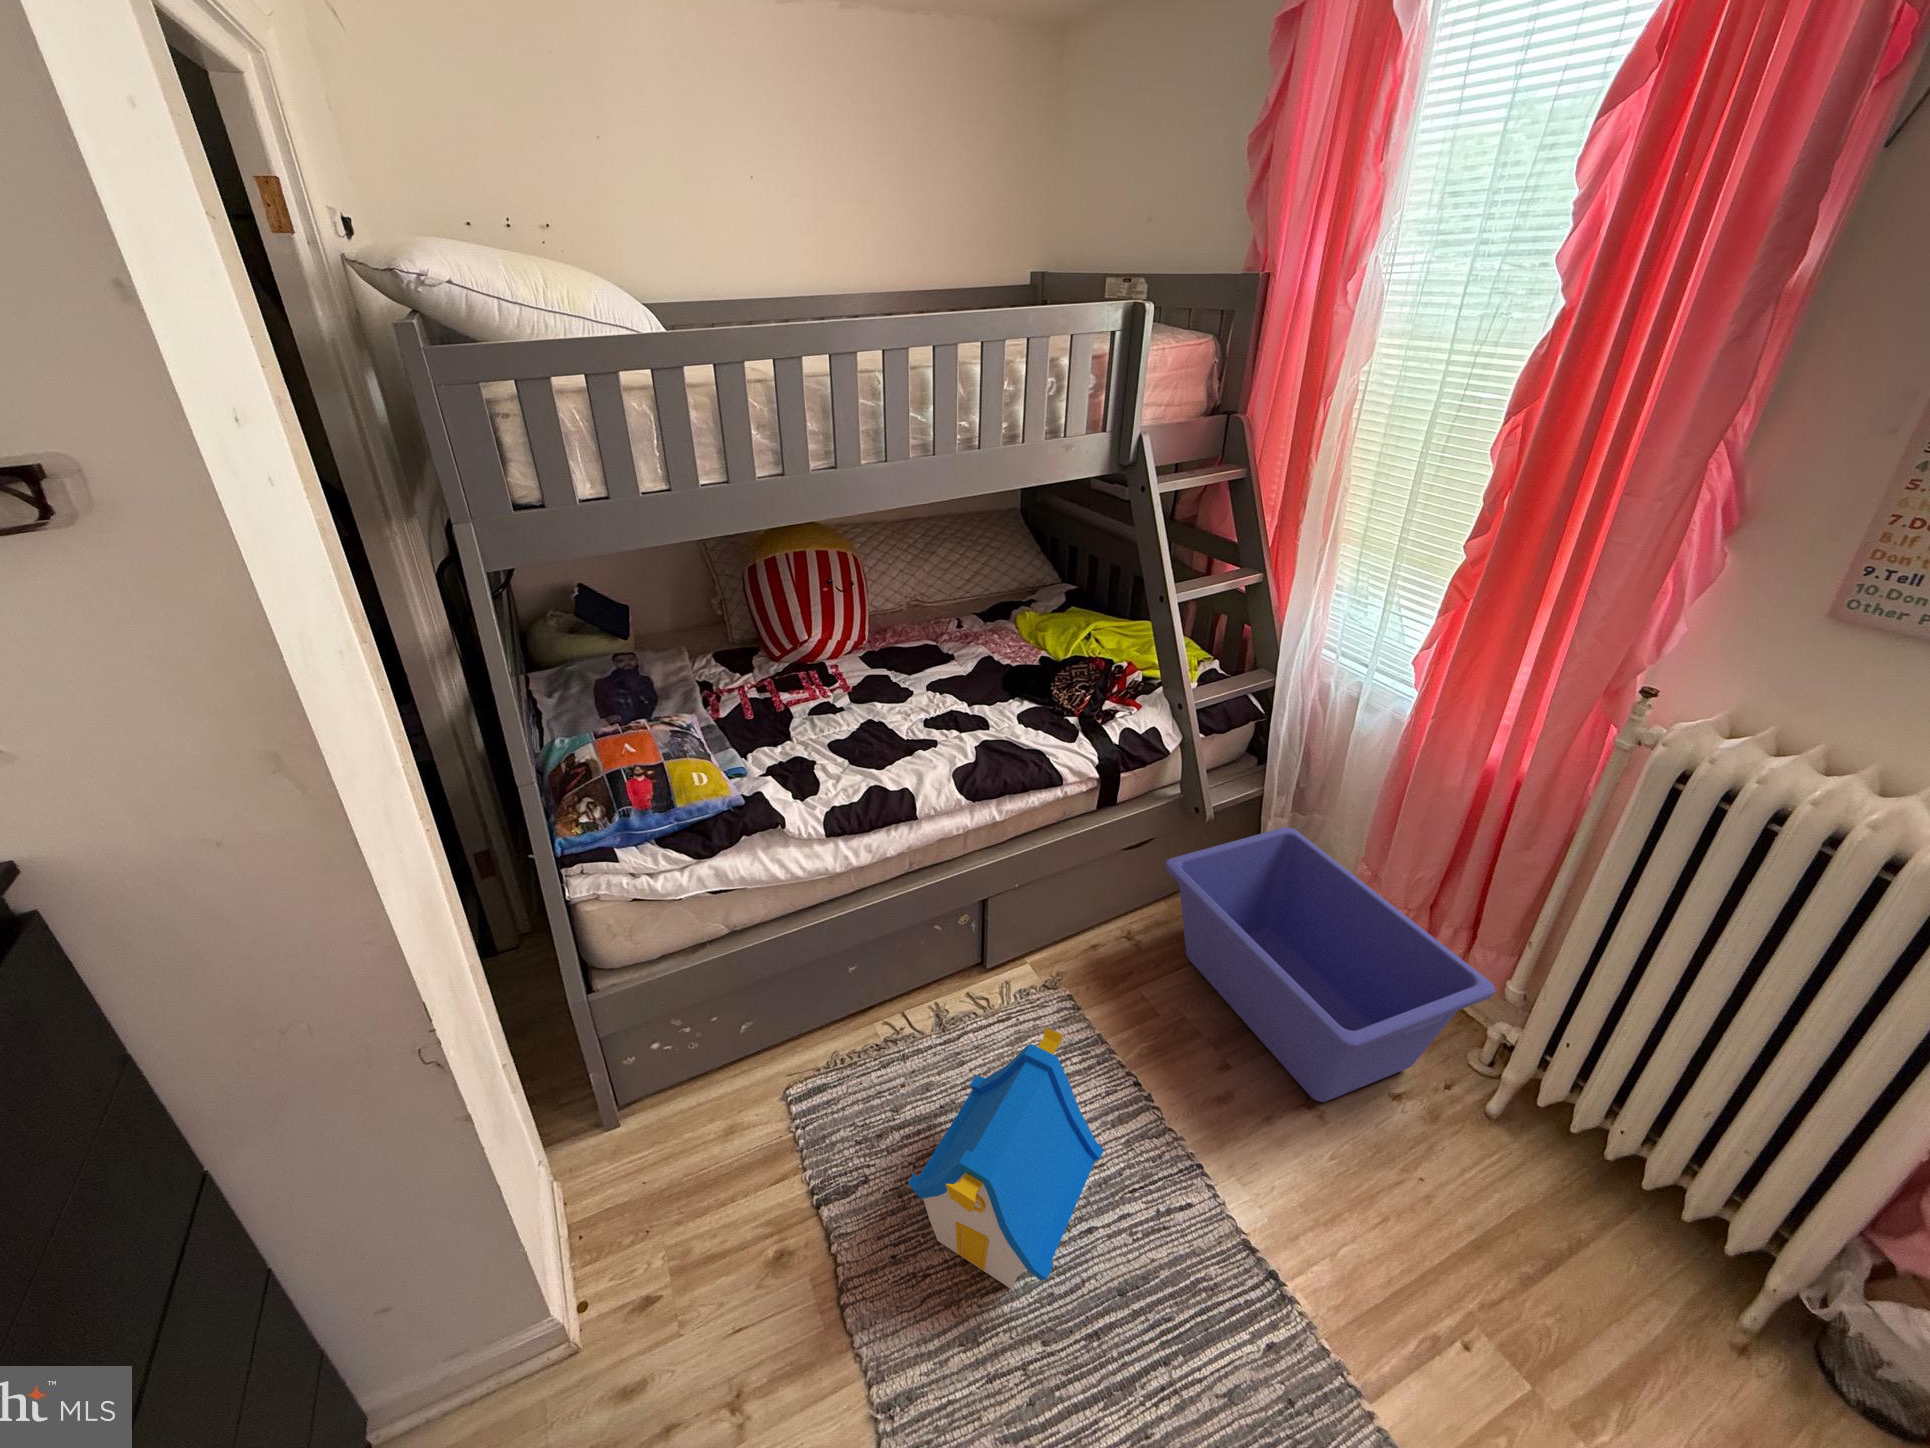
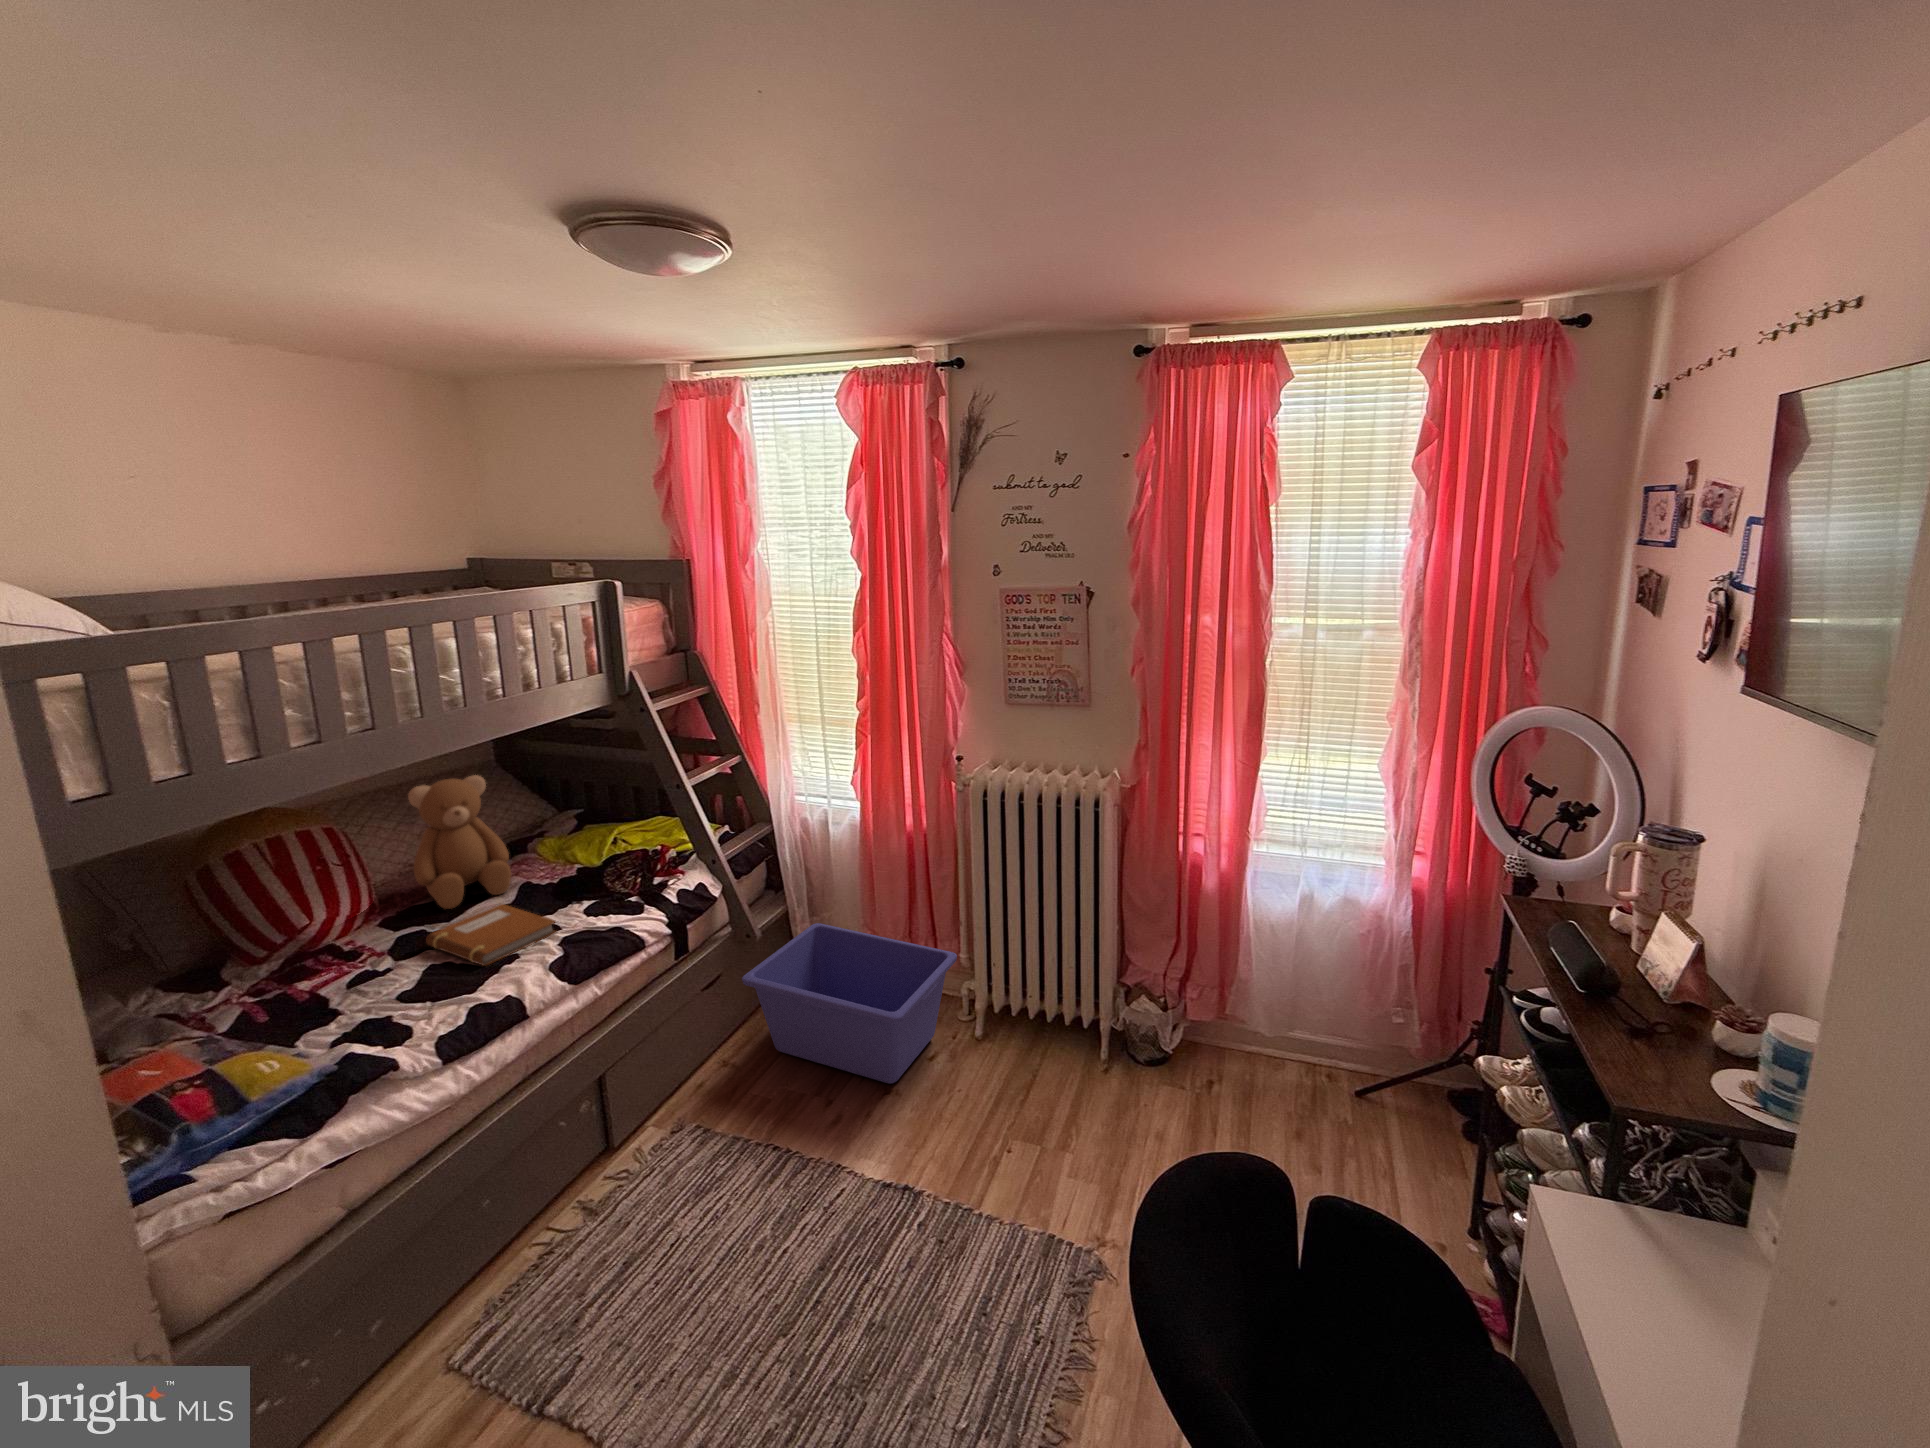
teddy bear: none [903,526,984,660] -> present [408,775,511,909]
notebook: none [881,674,987,739] -> present [426,904,556,966]
toy house: present [908,1028,1104,1289] -> none [631,1114,775,1345]

